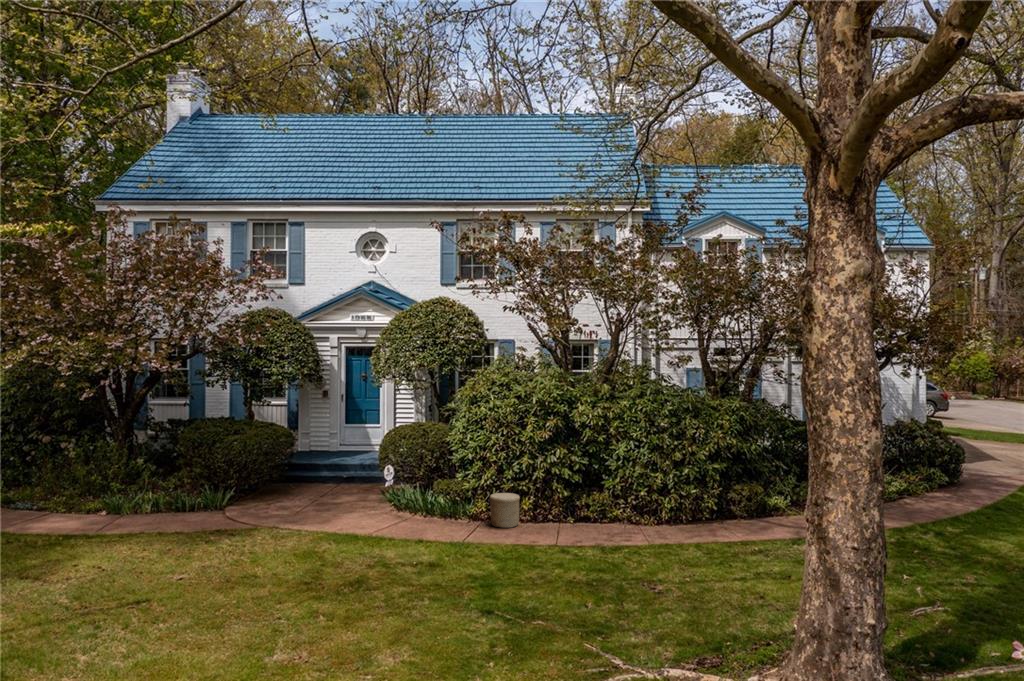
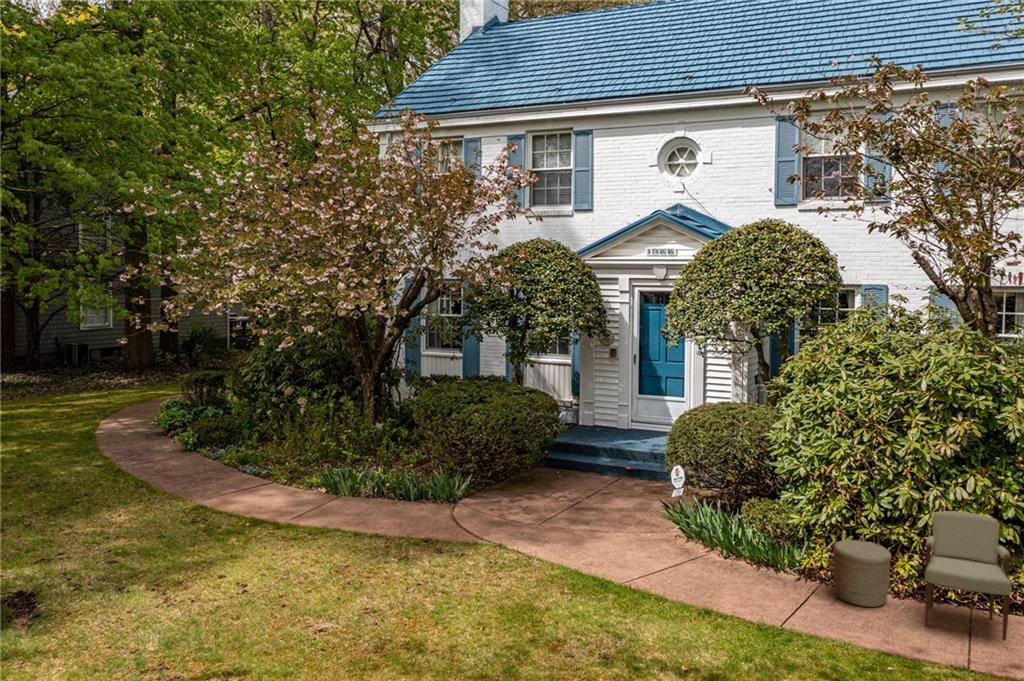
armchair: none [536,468,576,531] -> present [925,511,1012,641]

